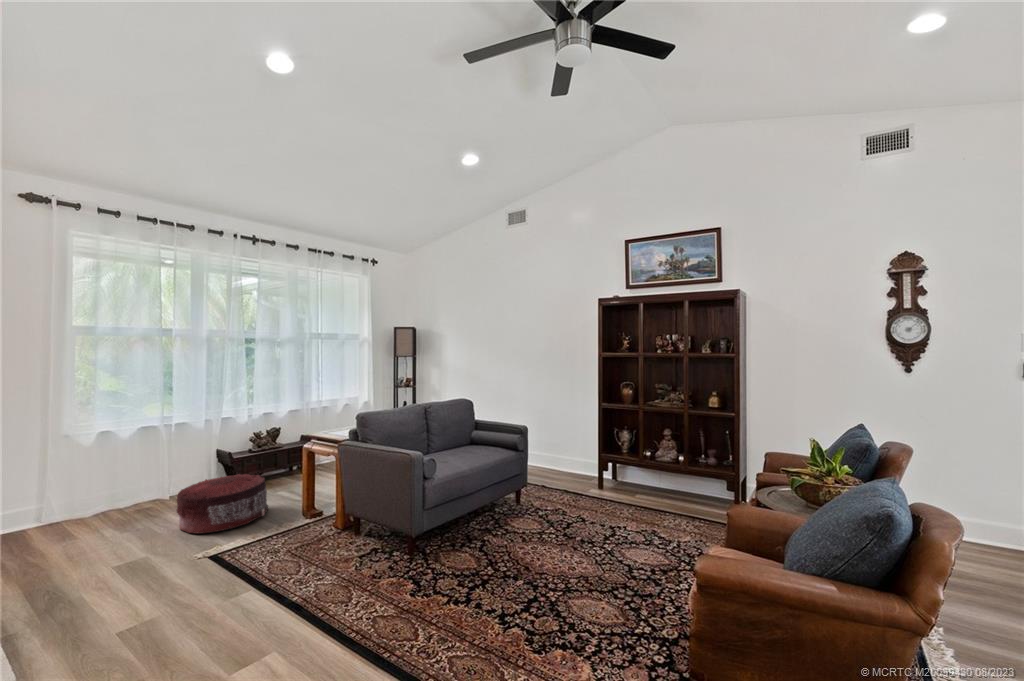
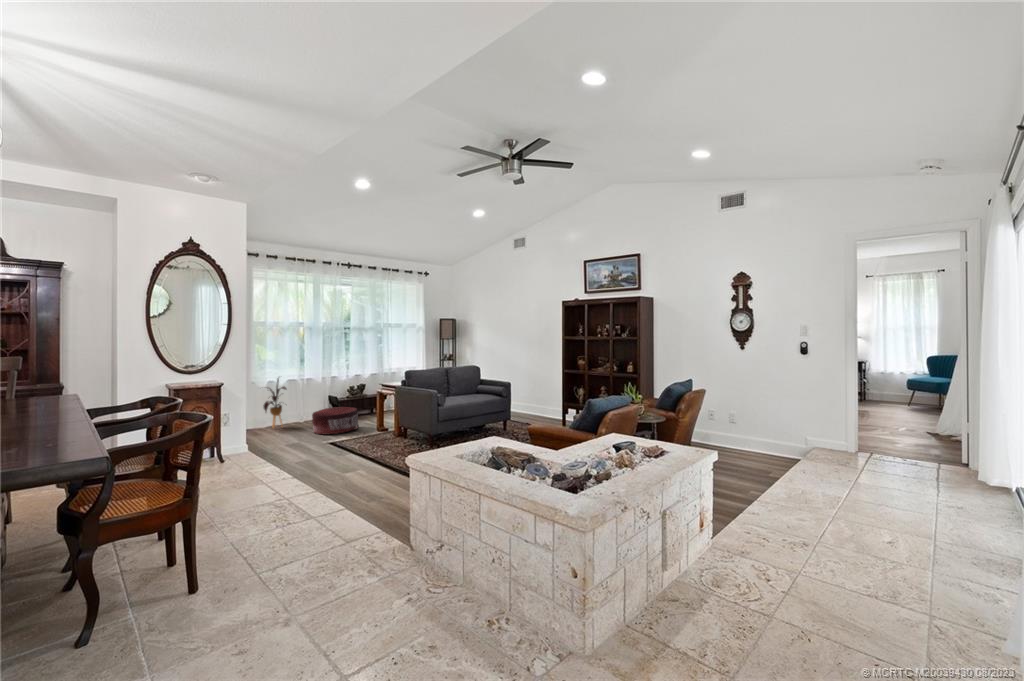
house plant: none [72,424,133,522] -> present [263,379,286,427]

